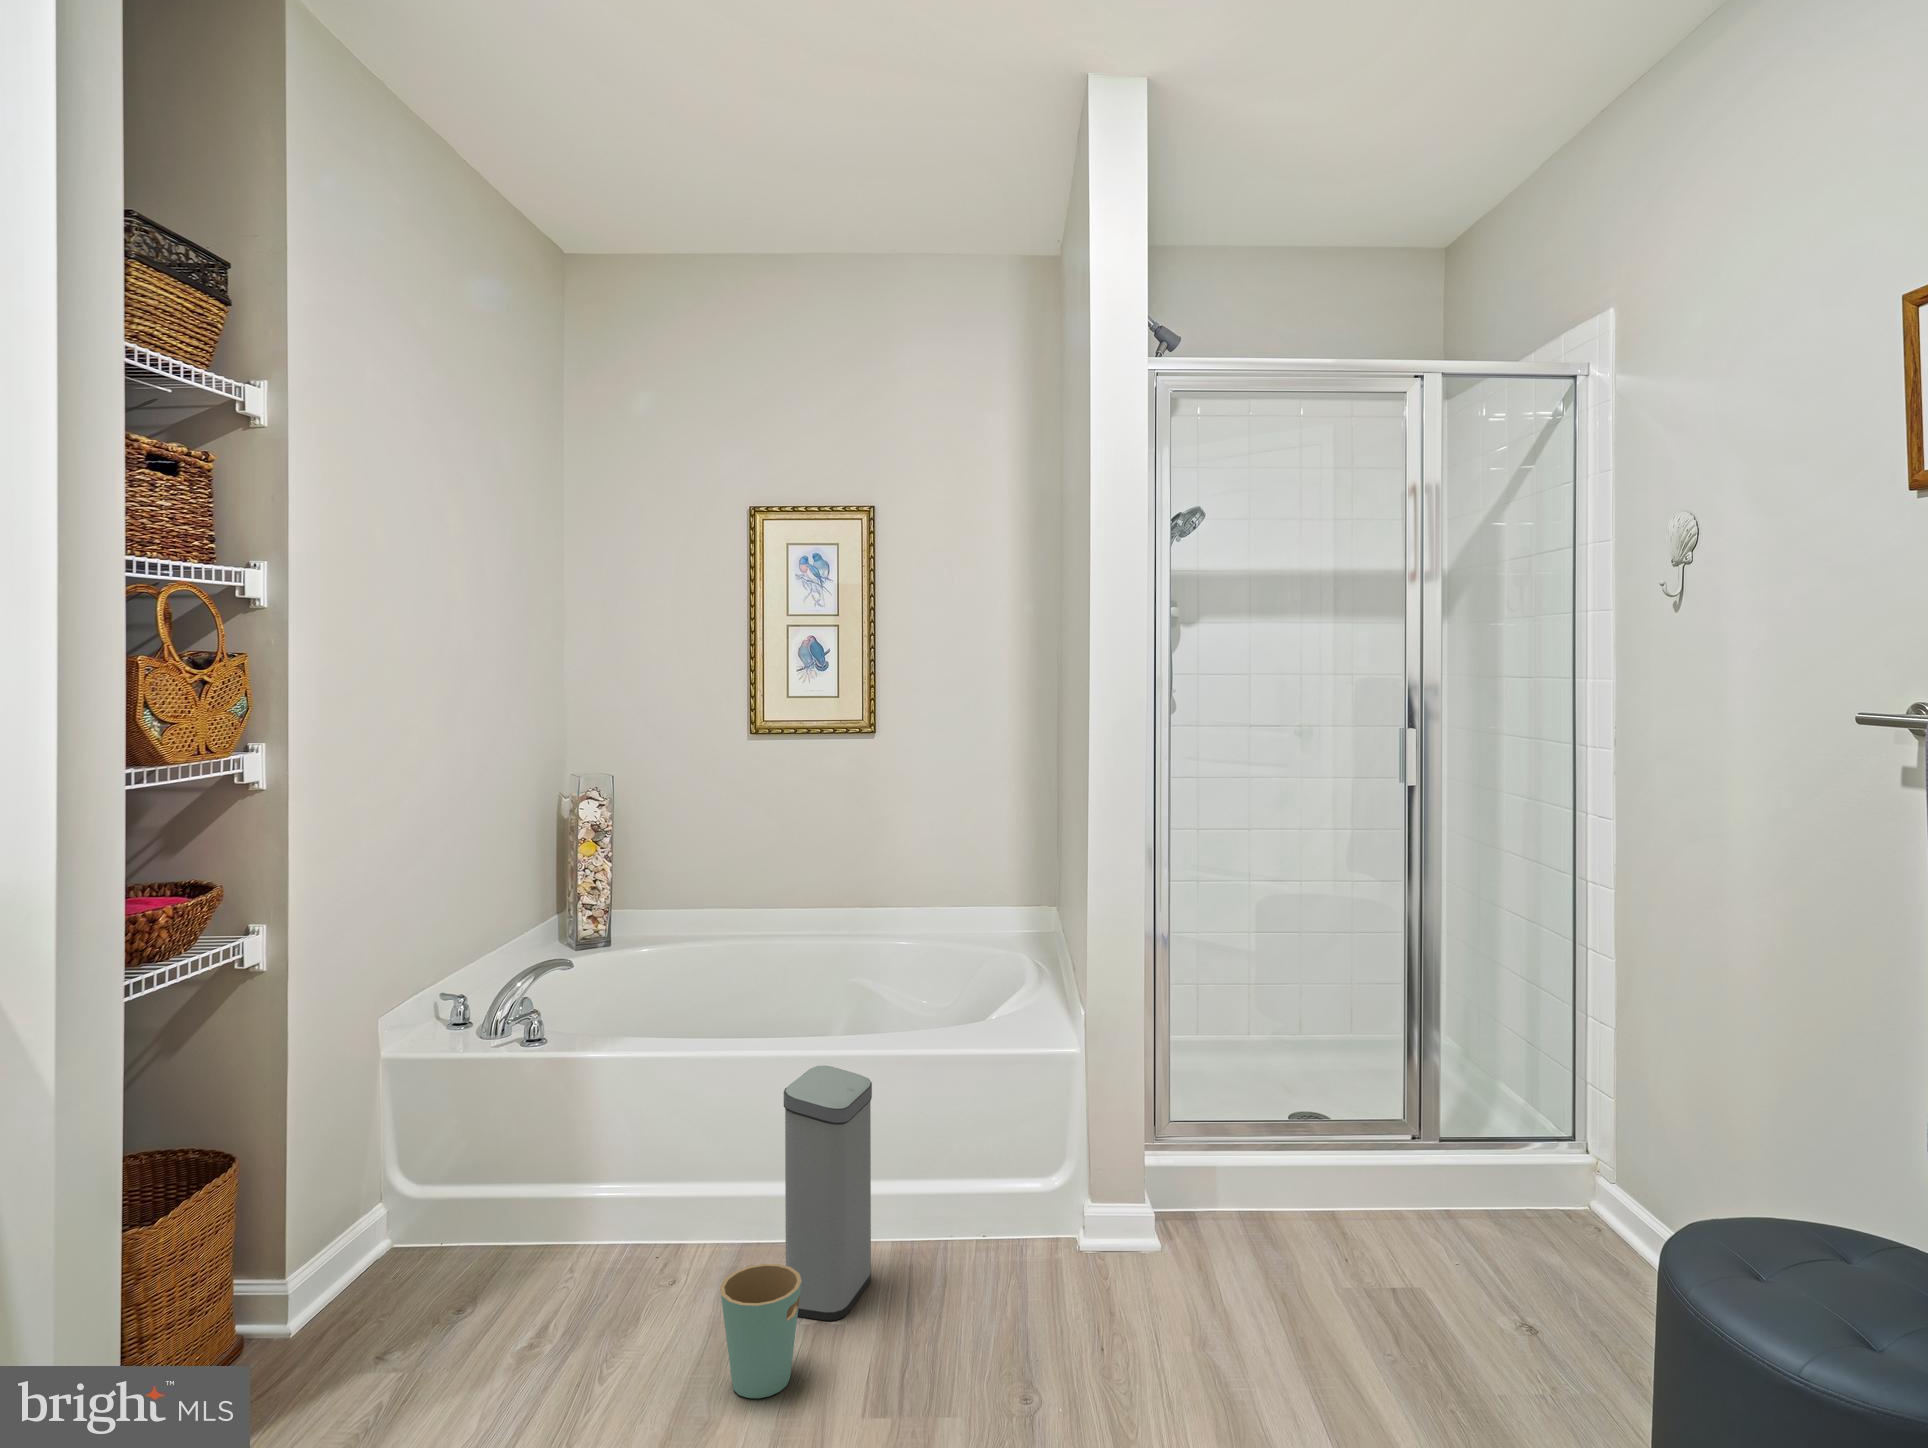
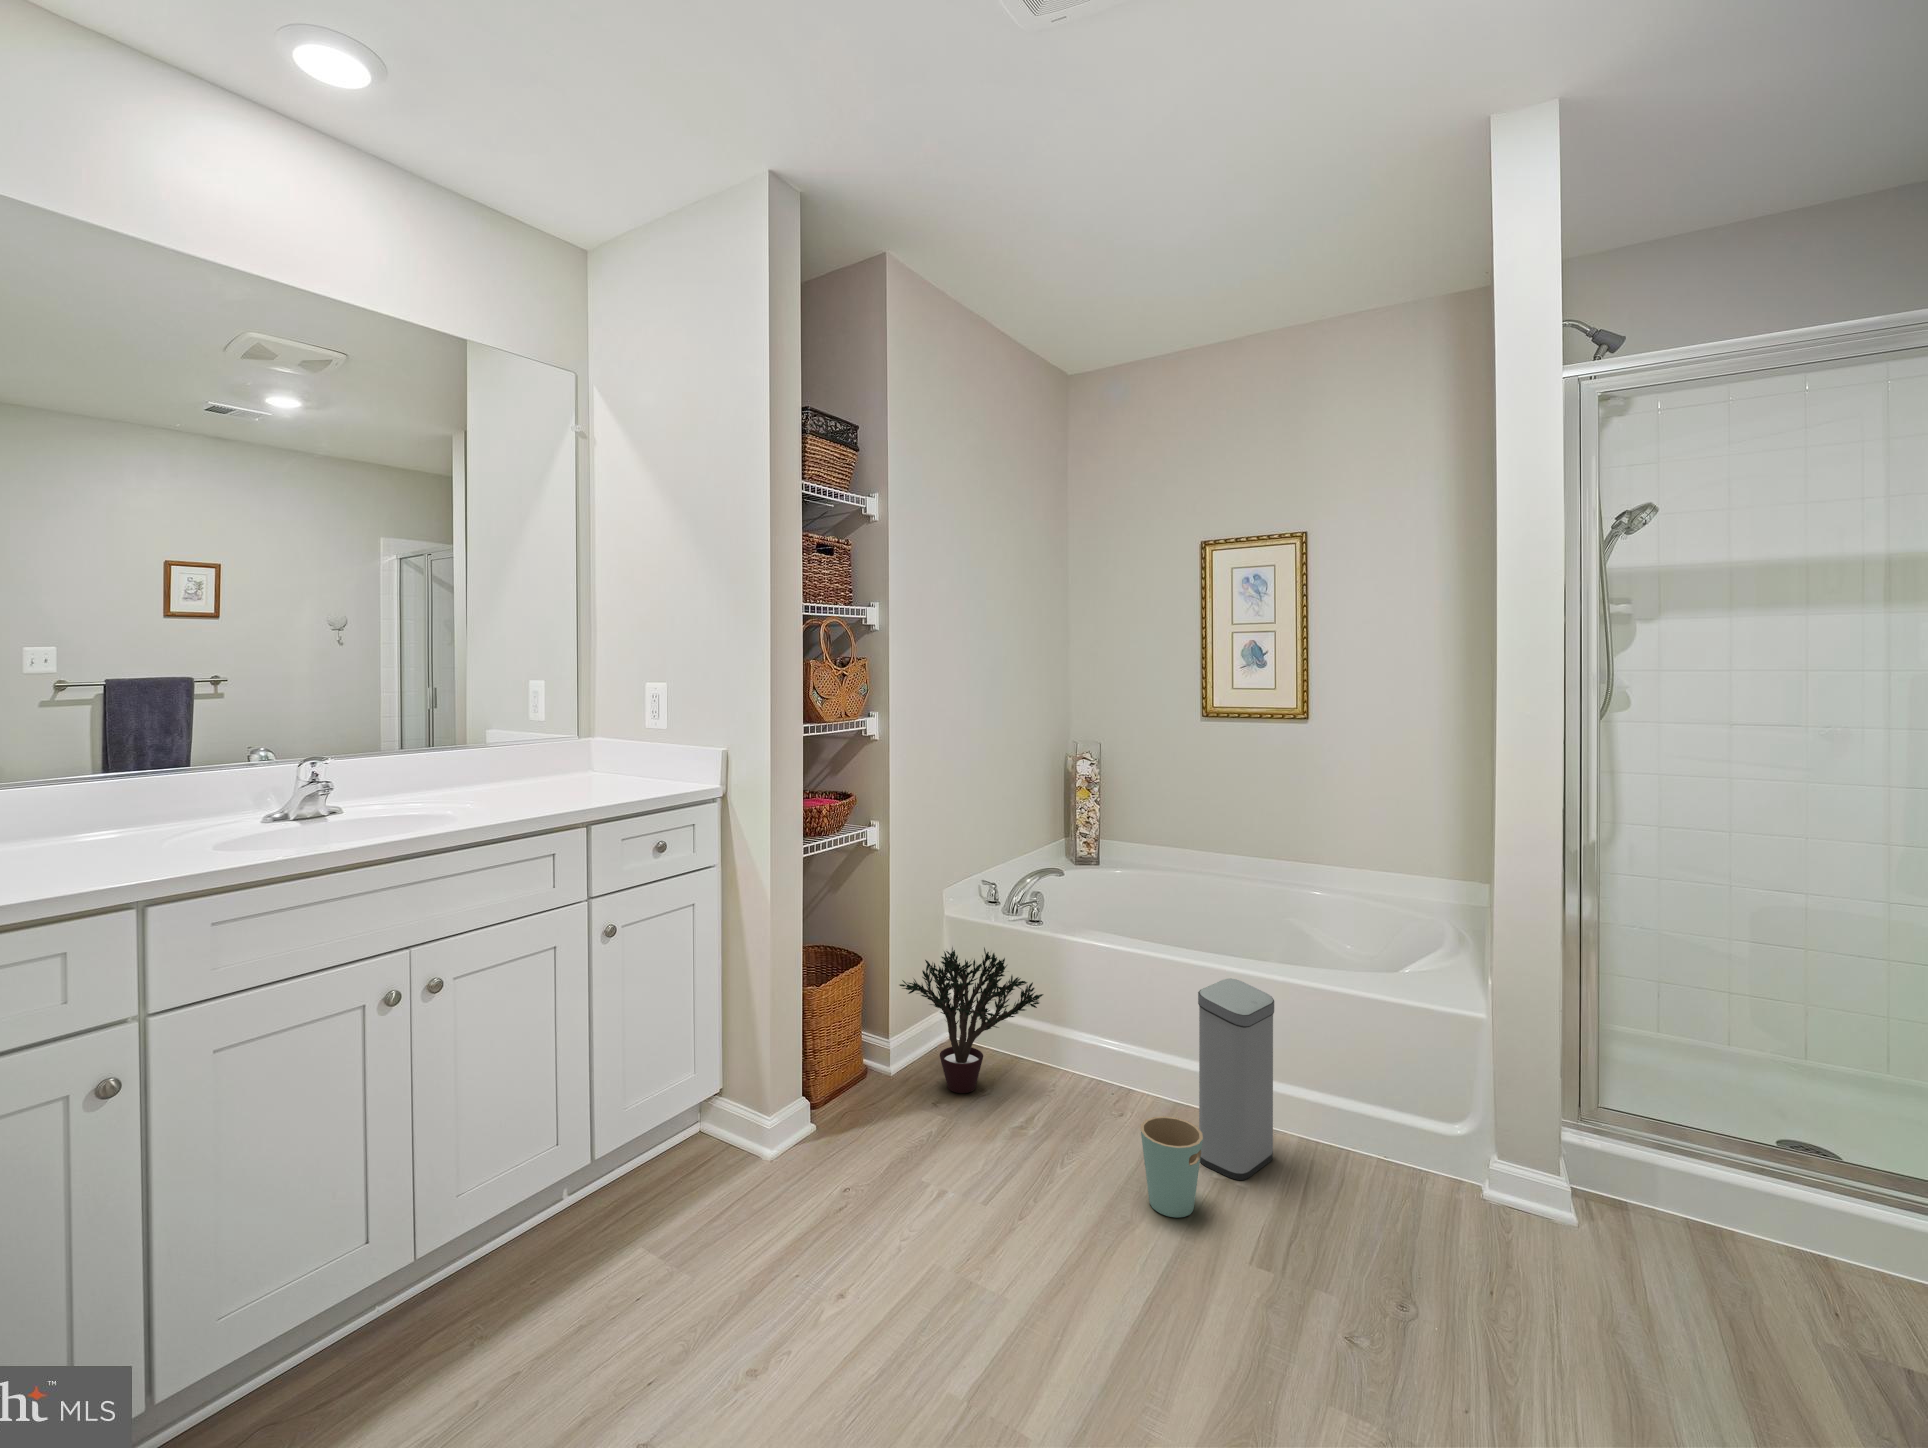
potted plant: none [309,1090,559,1326] -> present [900,948,1043,1093]

